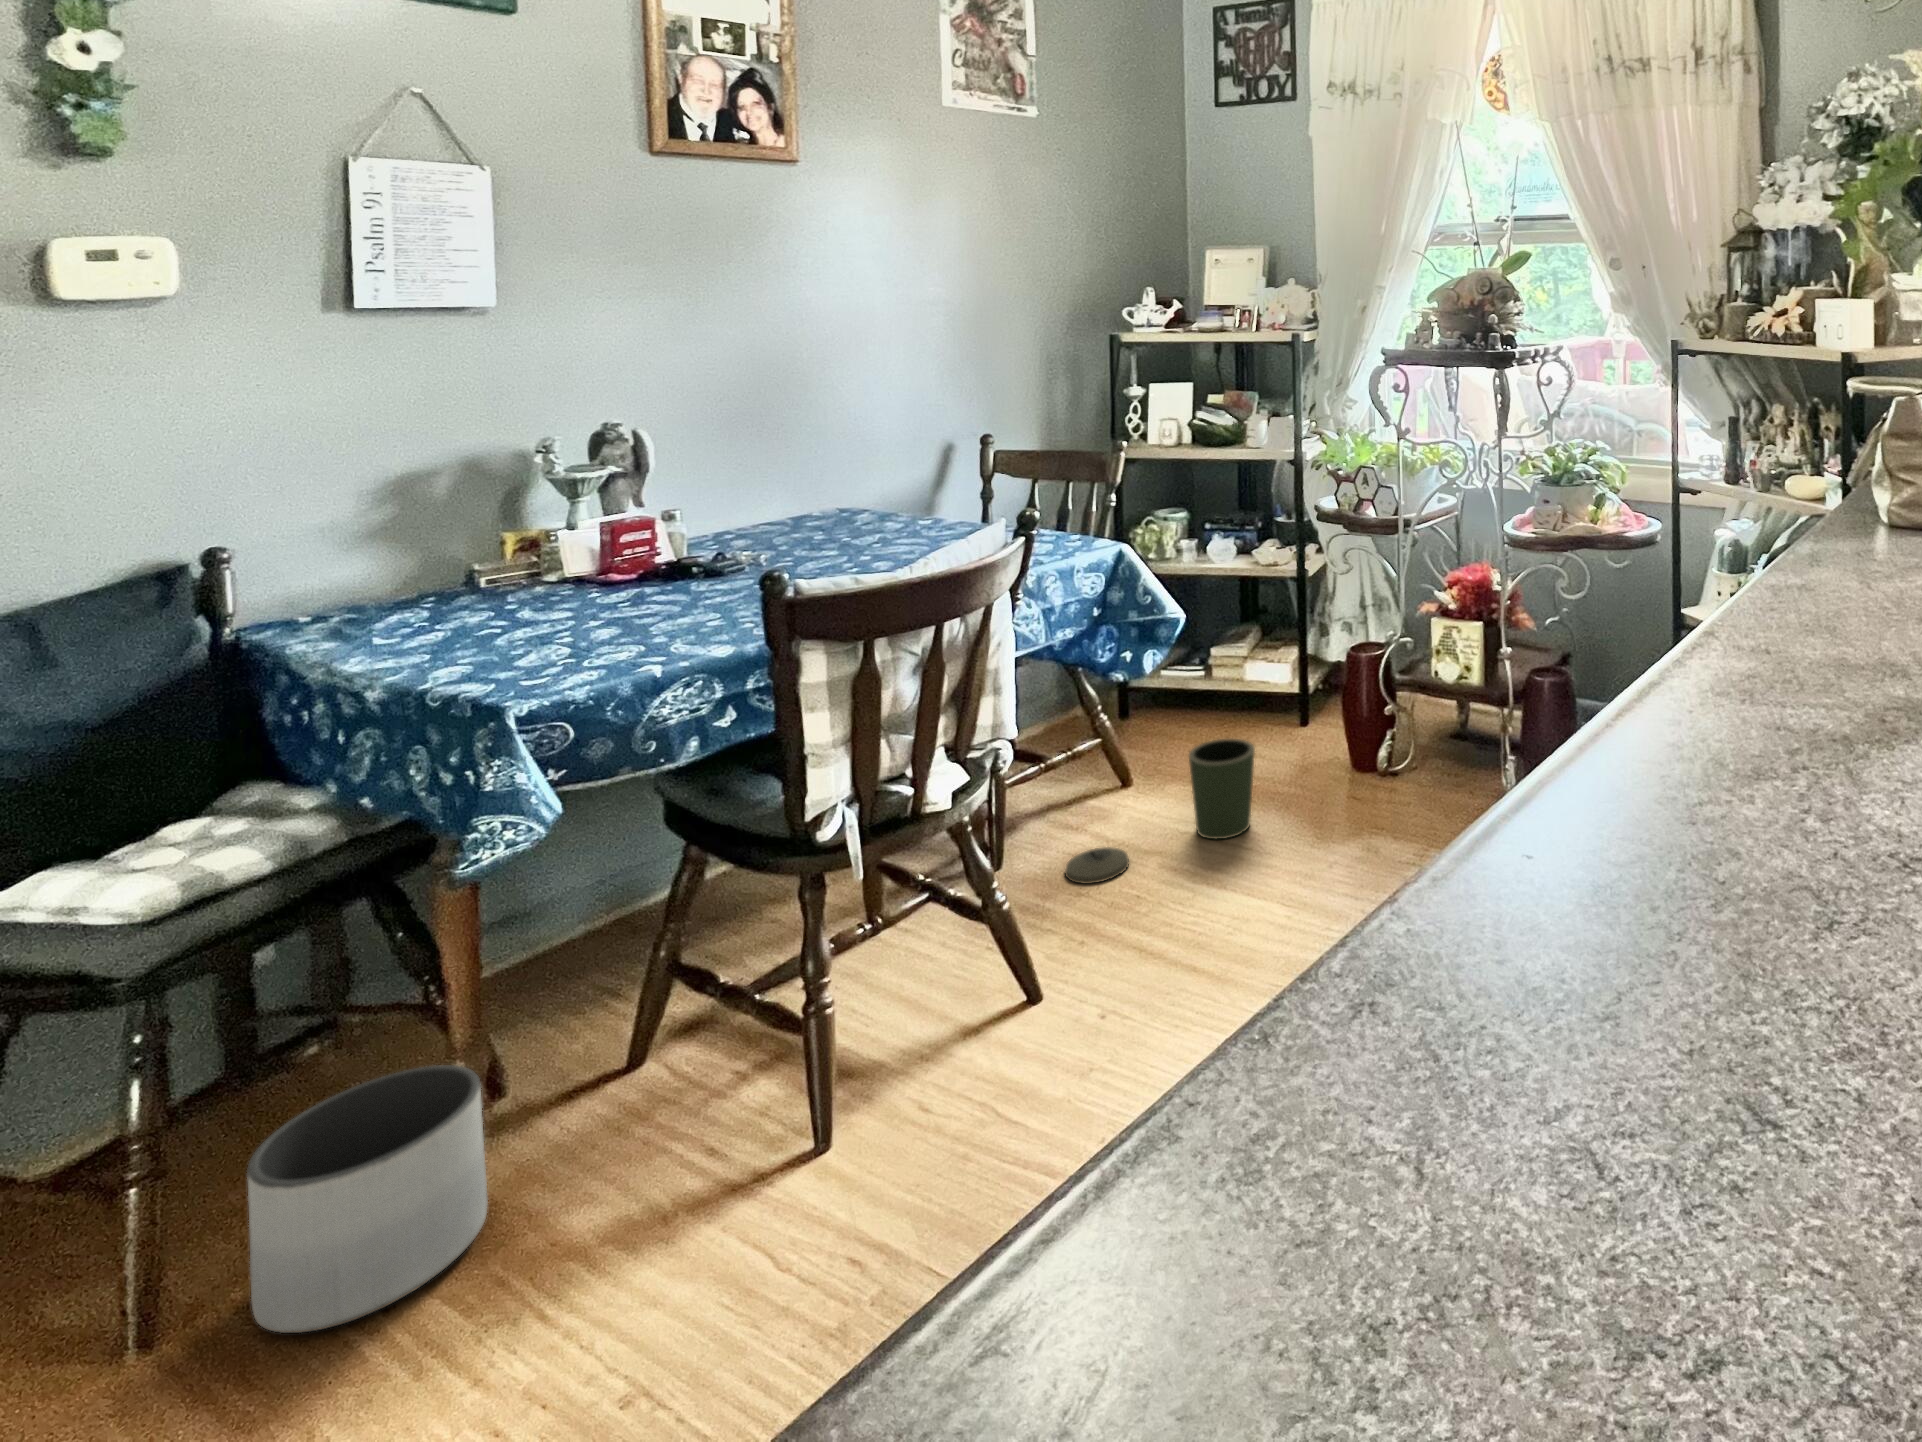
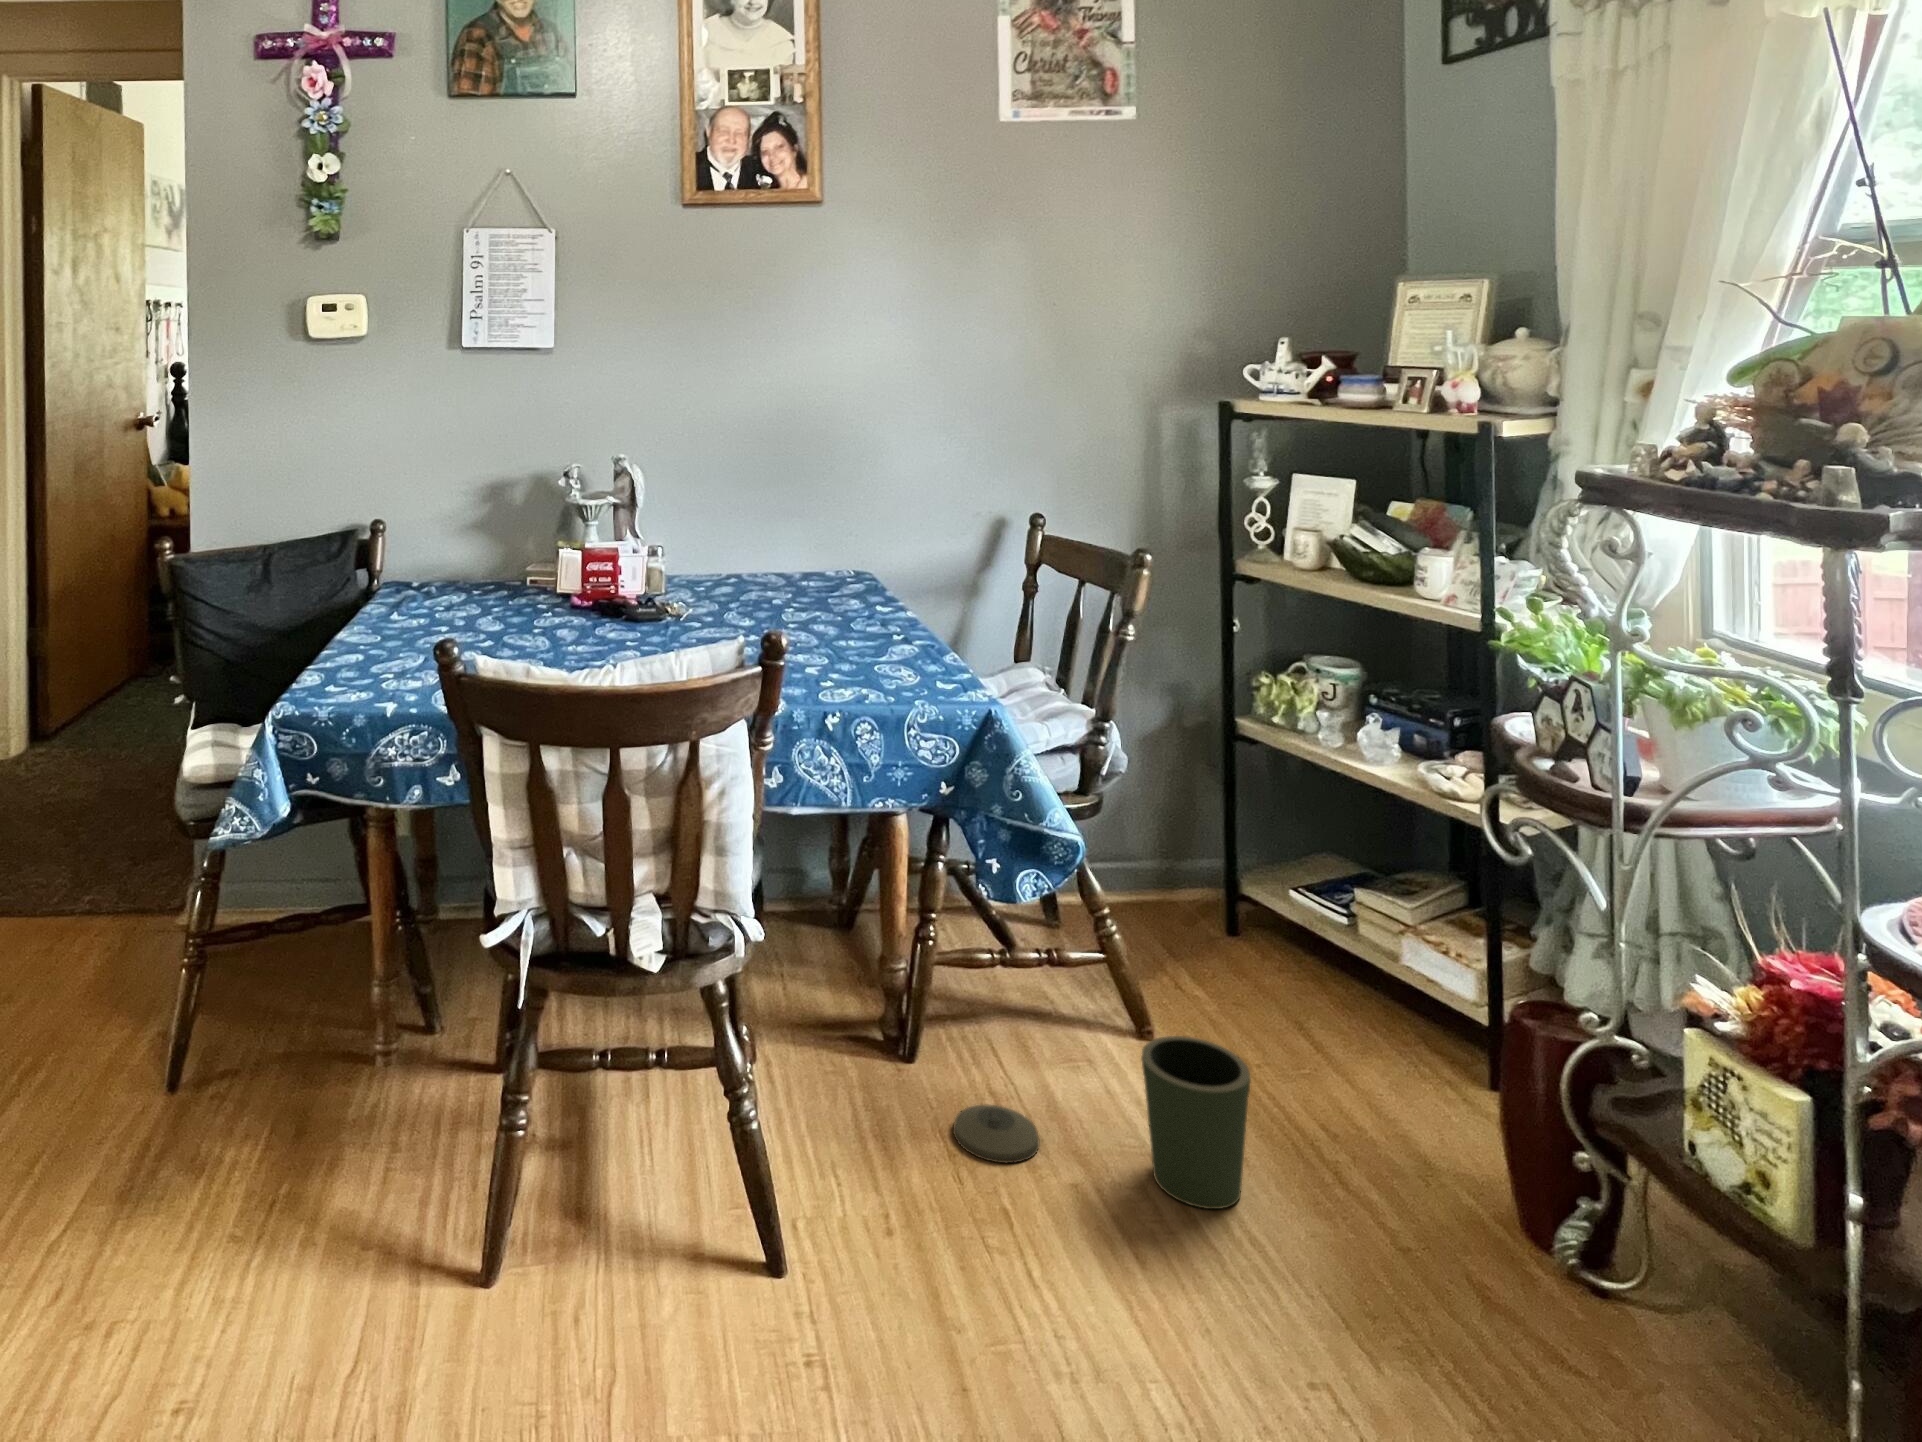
planter: present [247,1065,488,1333] -> none [195,978,335,1169]

